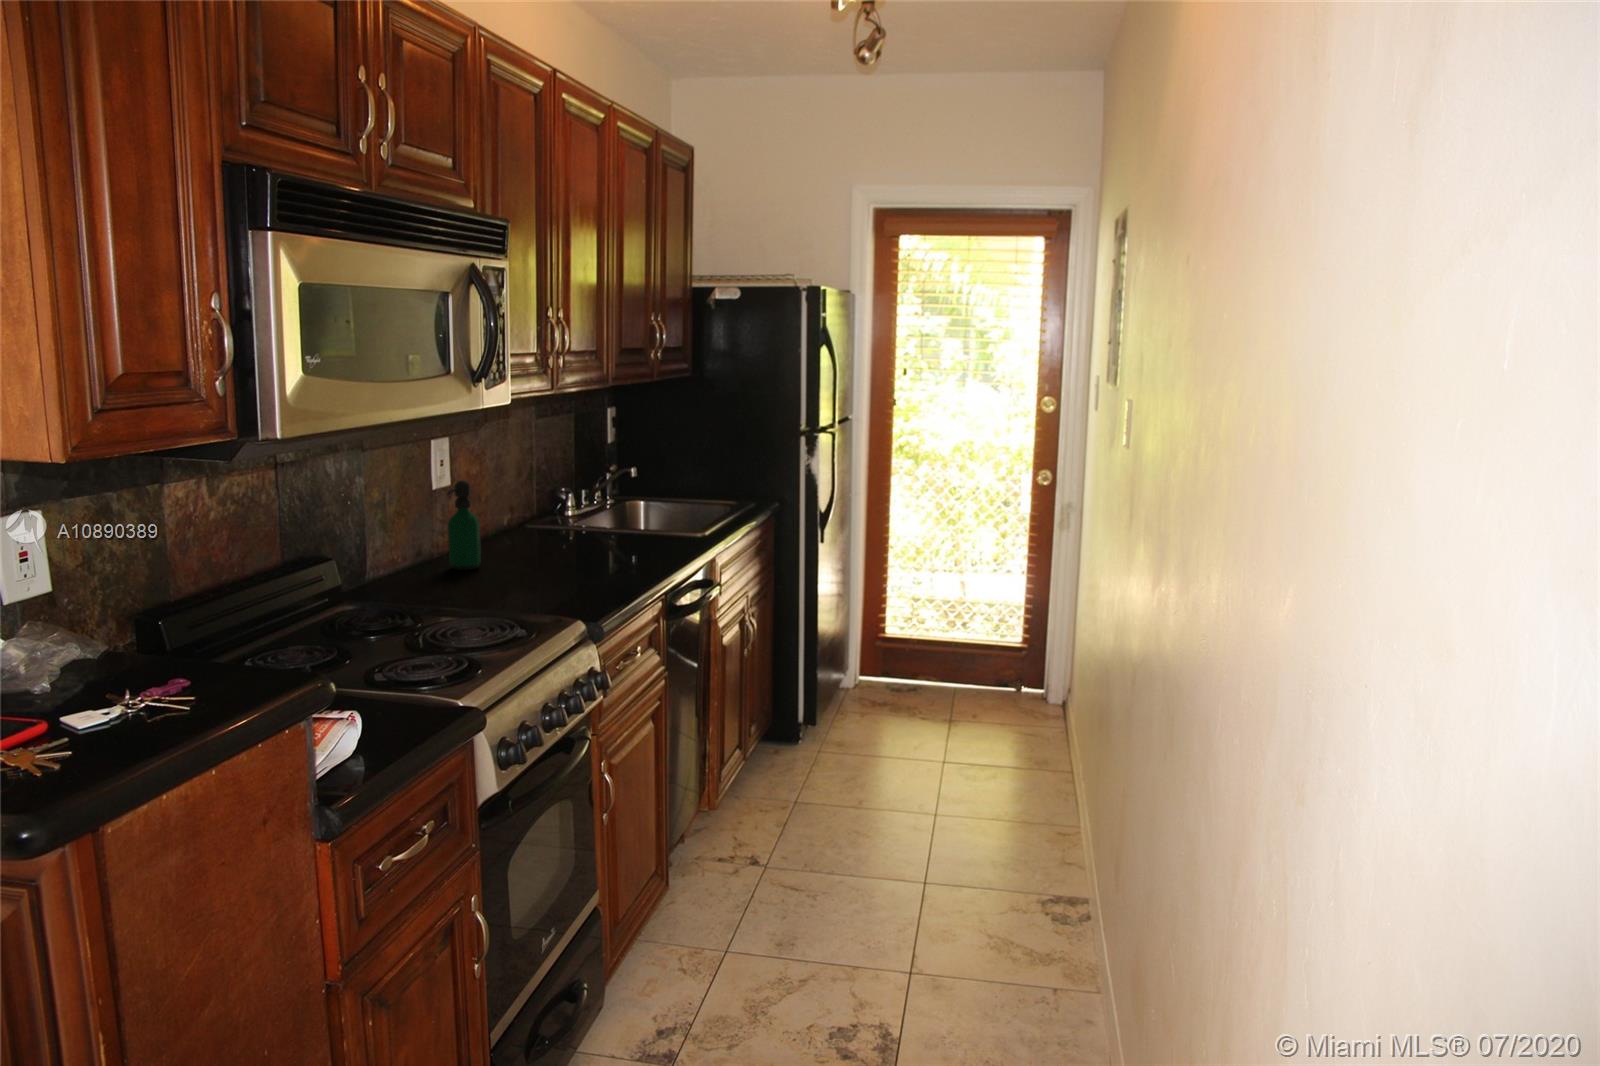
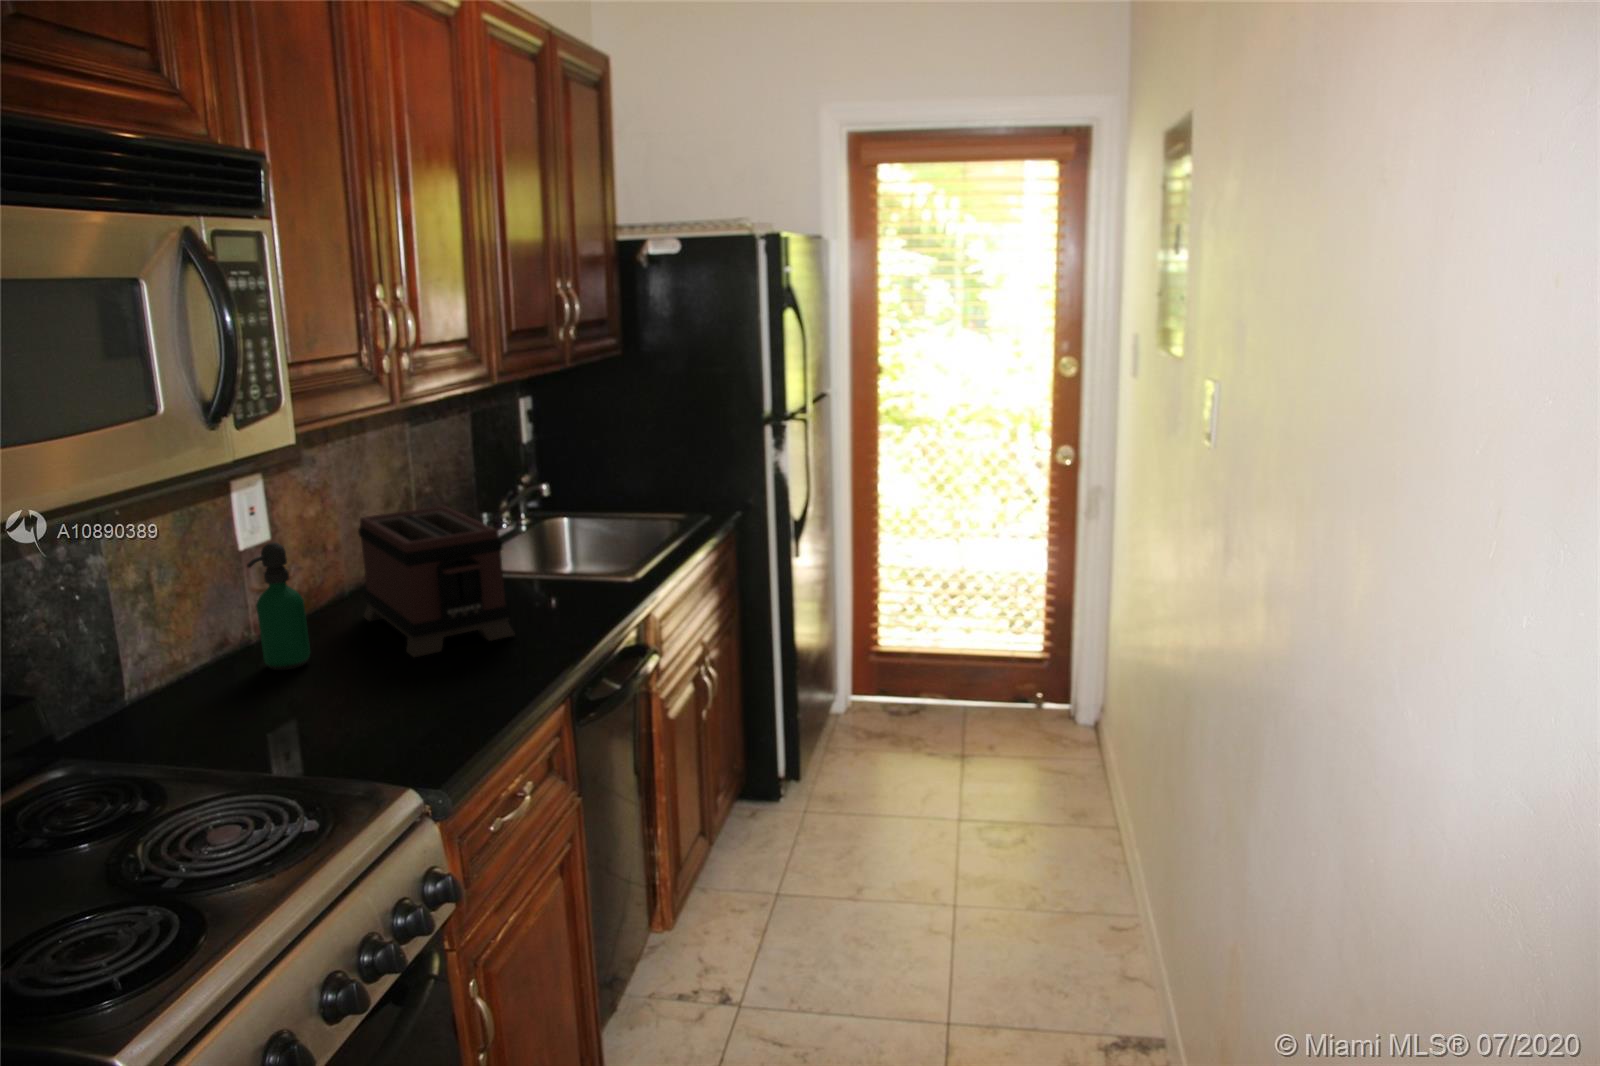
toaster: none [507,470,621,568] -> present [358,506,515,657]

